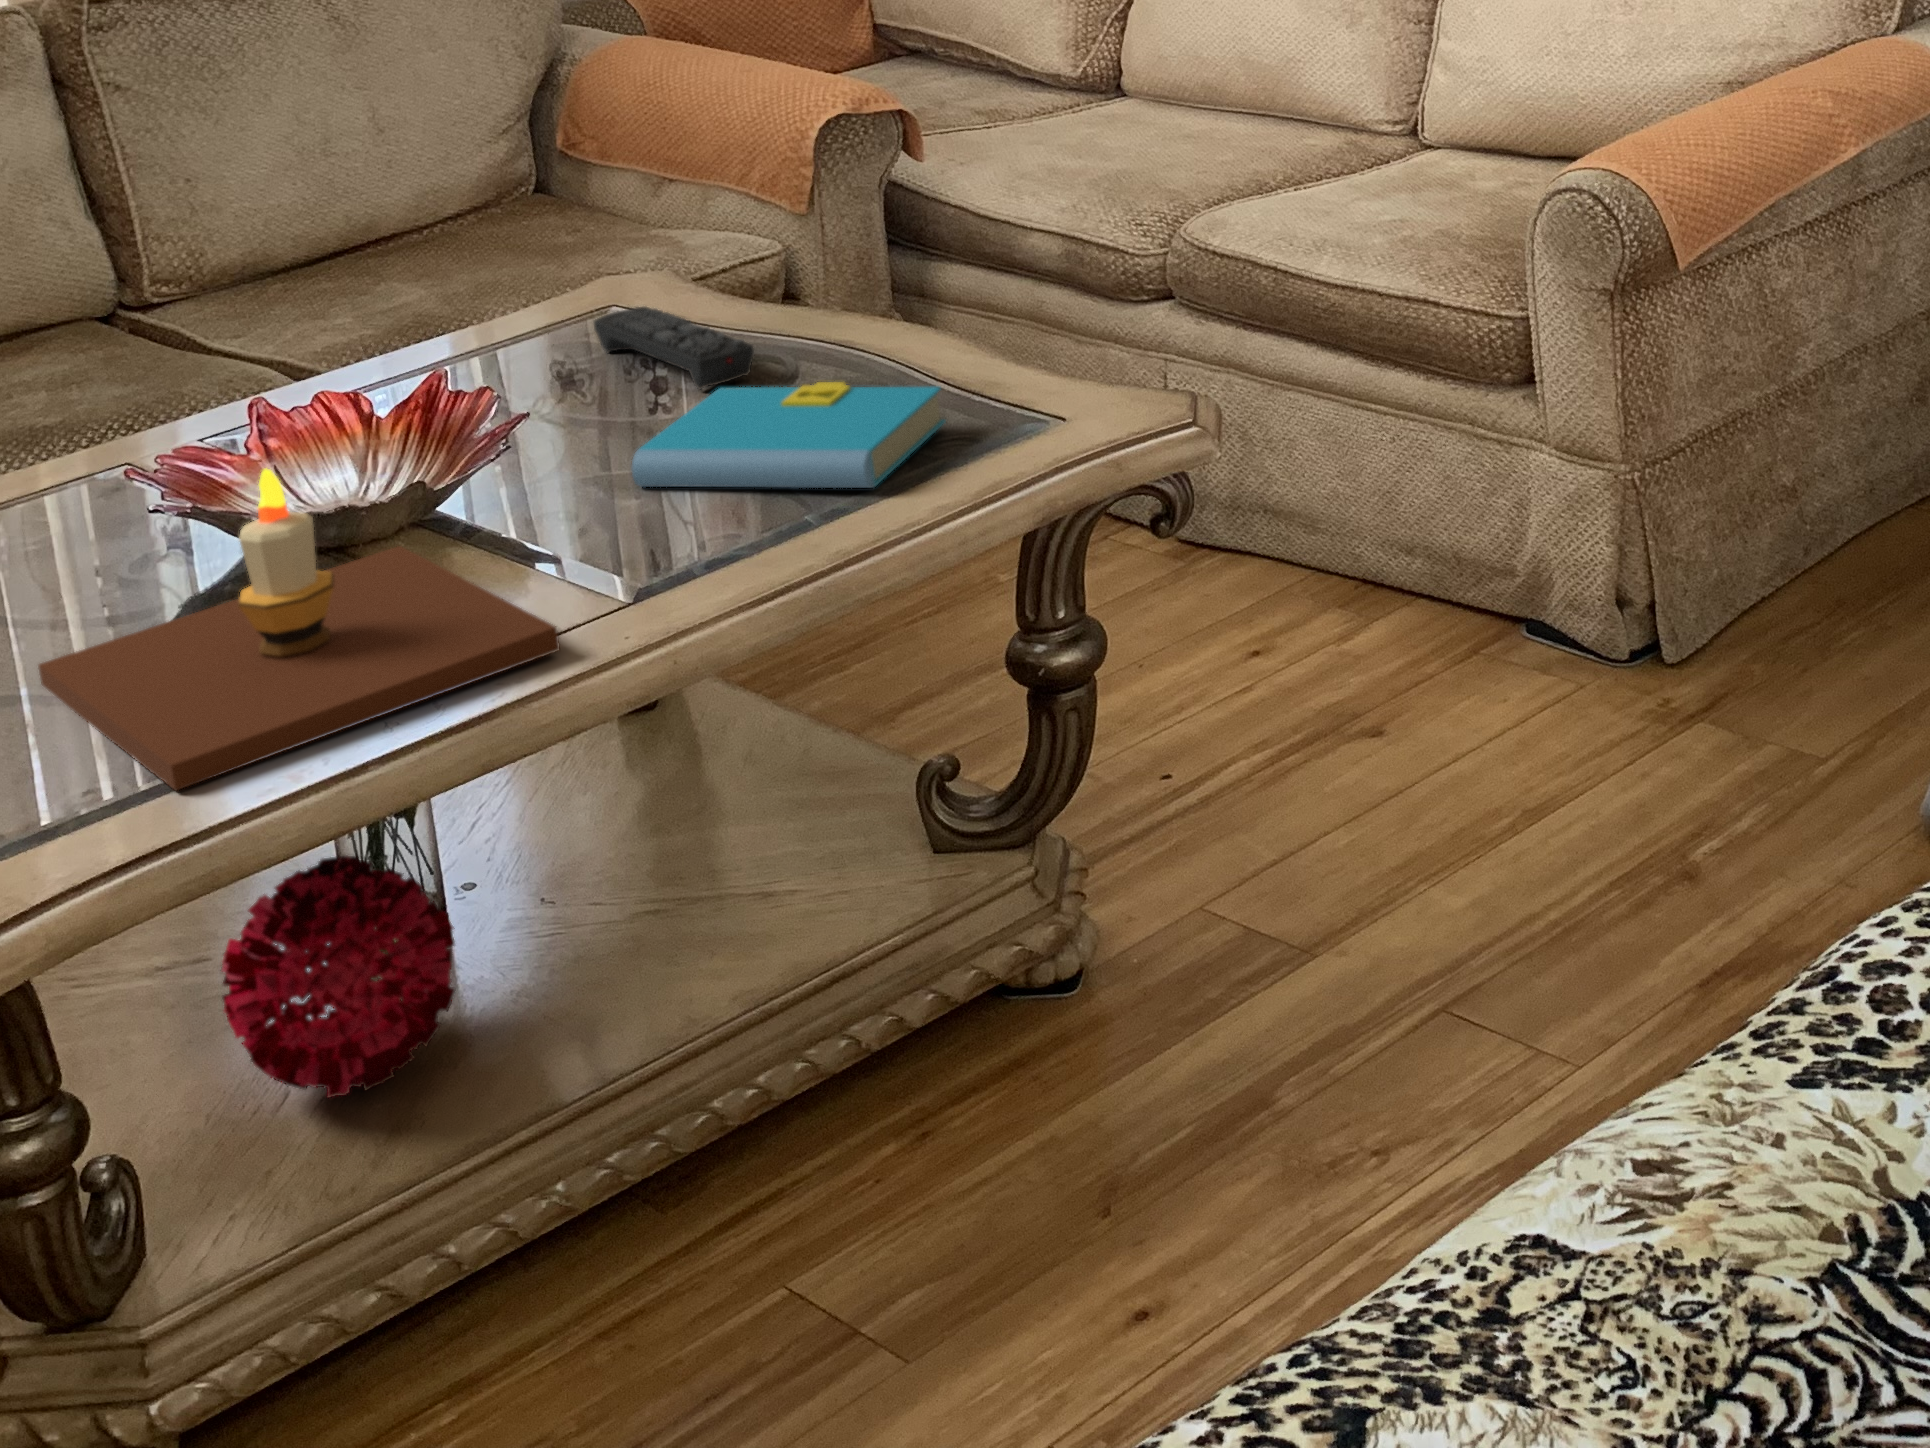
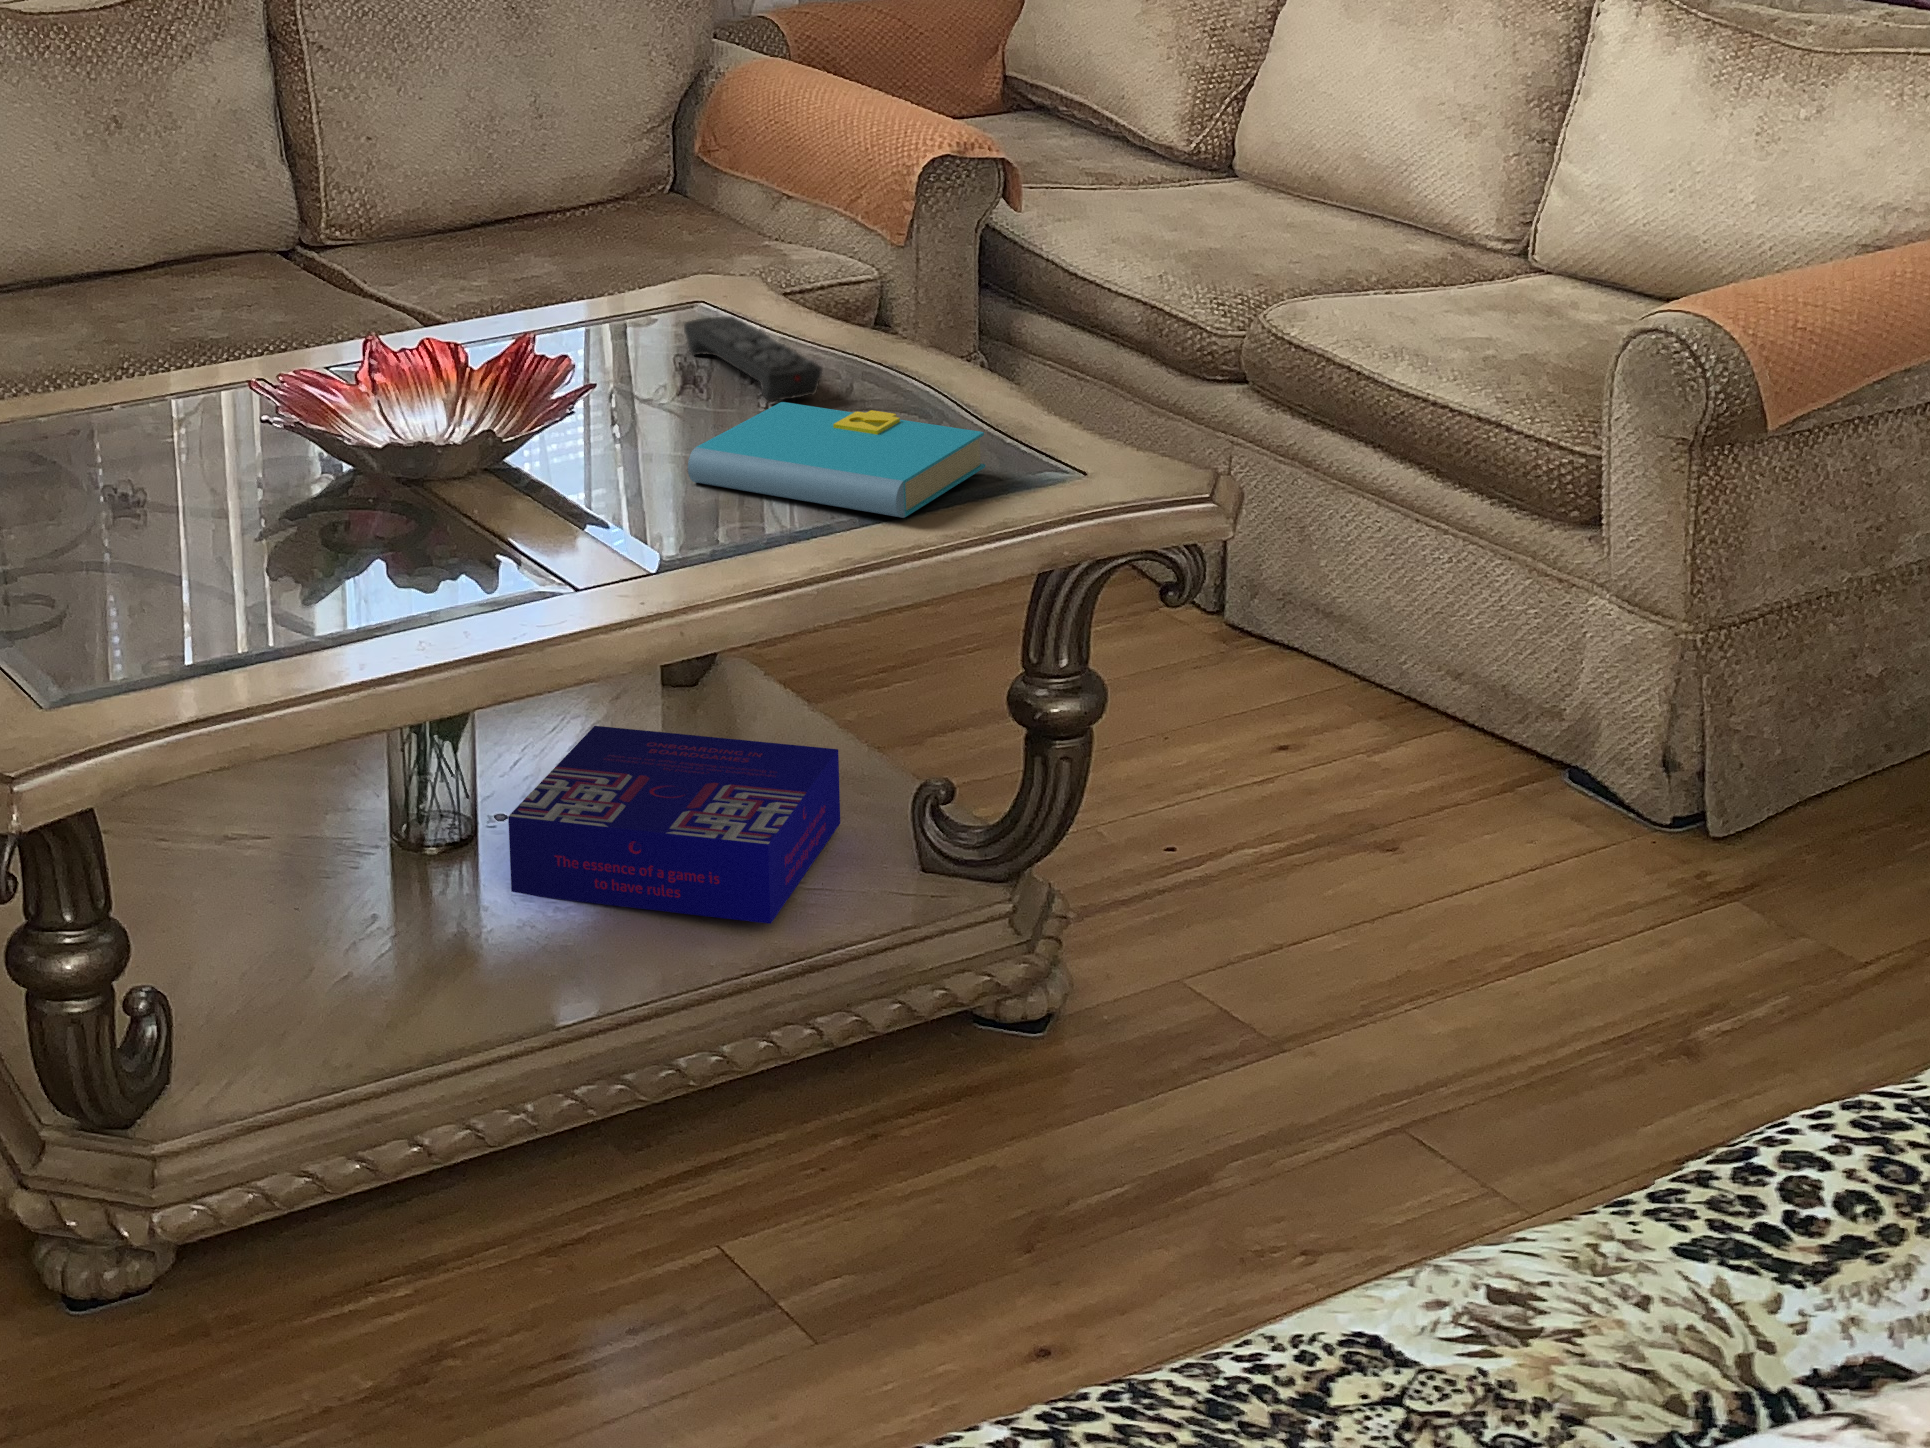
candle: present [38,468,560,790] -> none [159,408,591,679]
board game: none [476,736,832,957] -> present [508,726,840,924]
decorative ball: present [221,856,455,1097] -> none [274,771,479,989]

